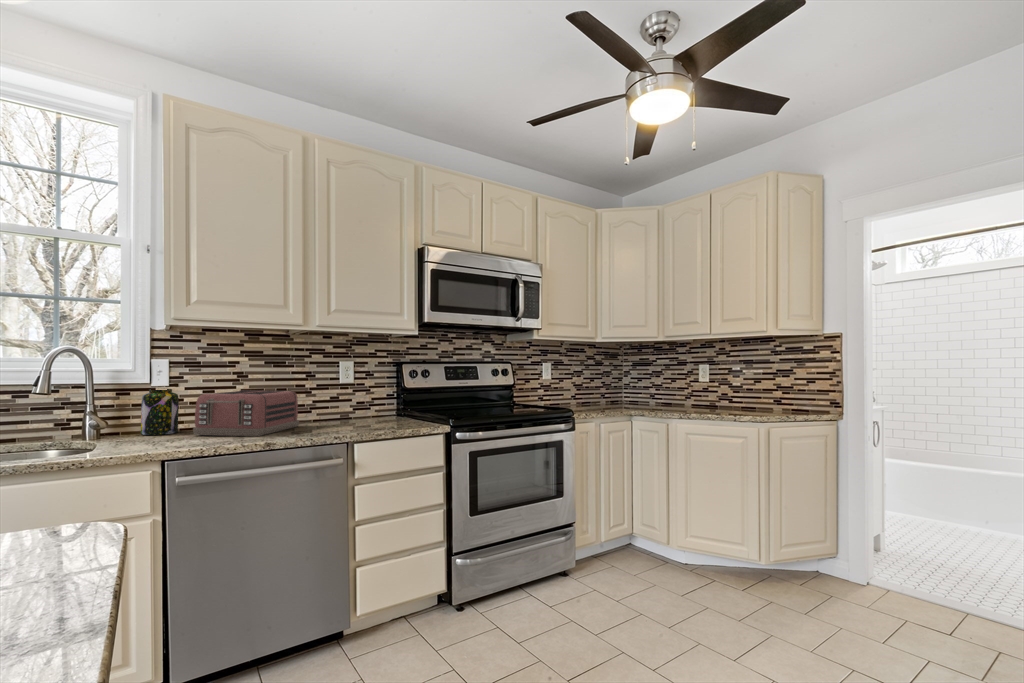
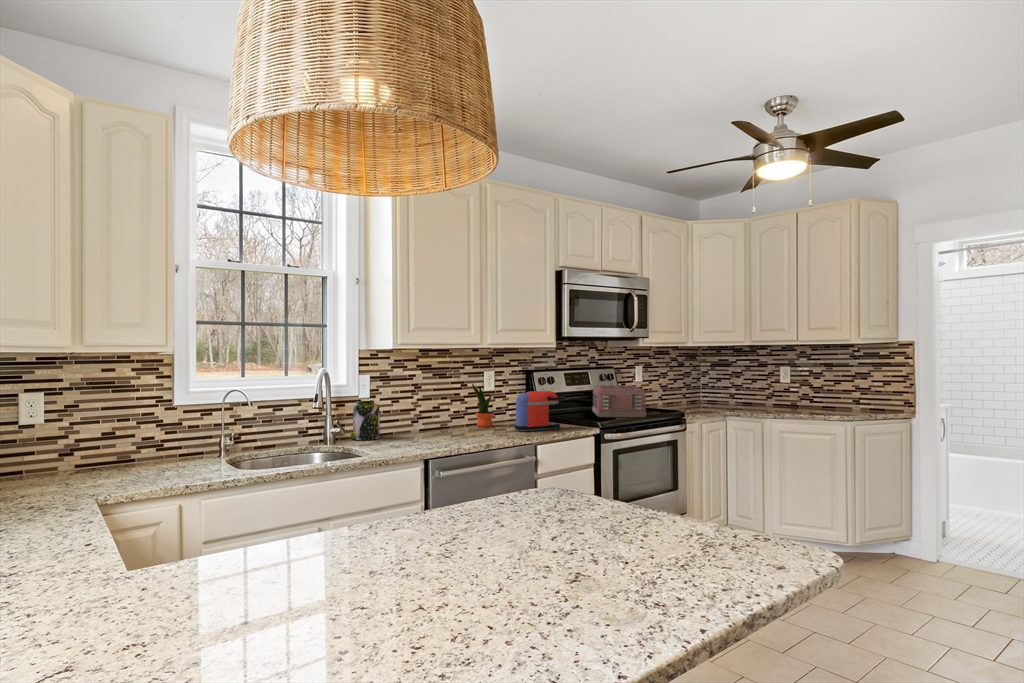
potted plant: none [310,372,340,423] -> present [472,384,494,427]
coffee maker: none [344,381,410,428] -> present [515,391,566,431]
toaster: present [193,390,299,436] -> present [592,386,646,417]

